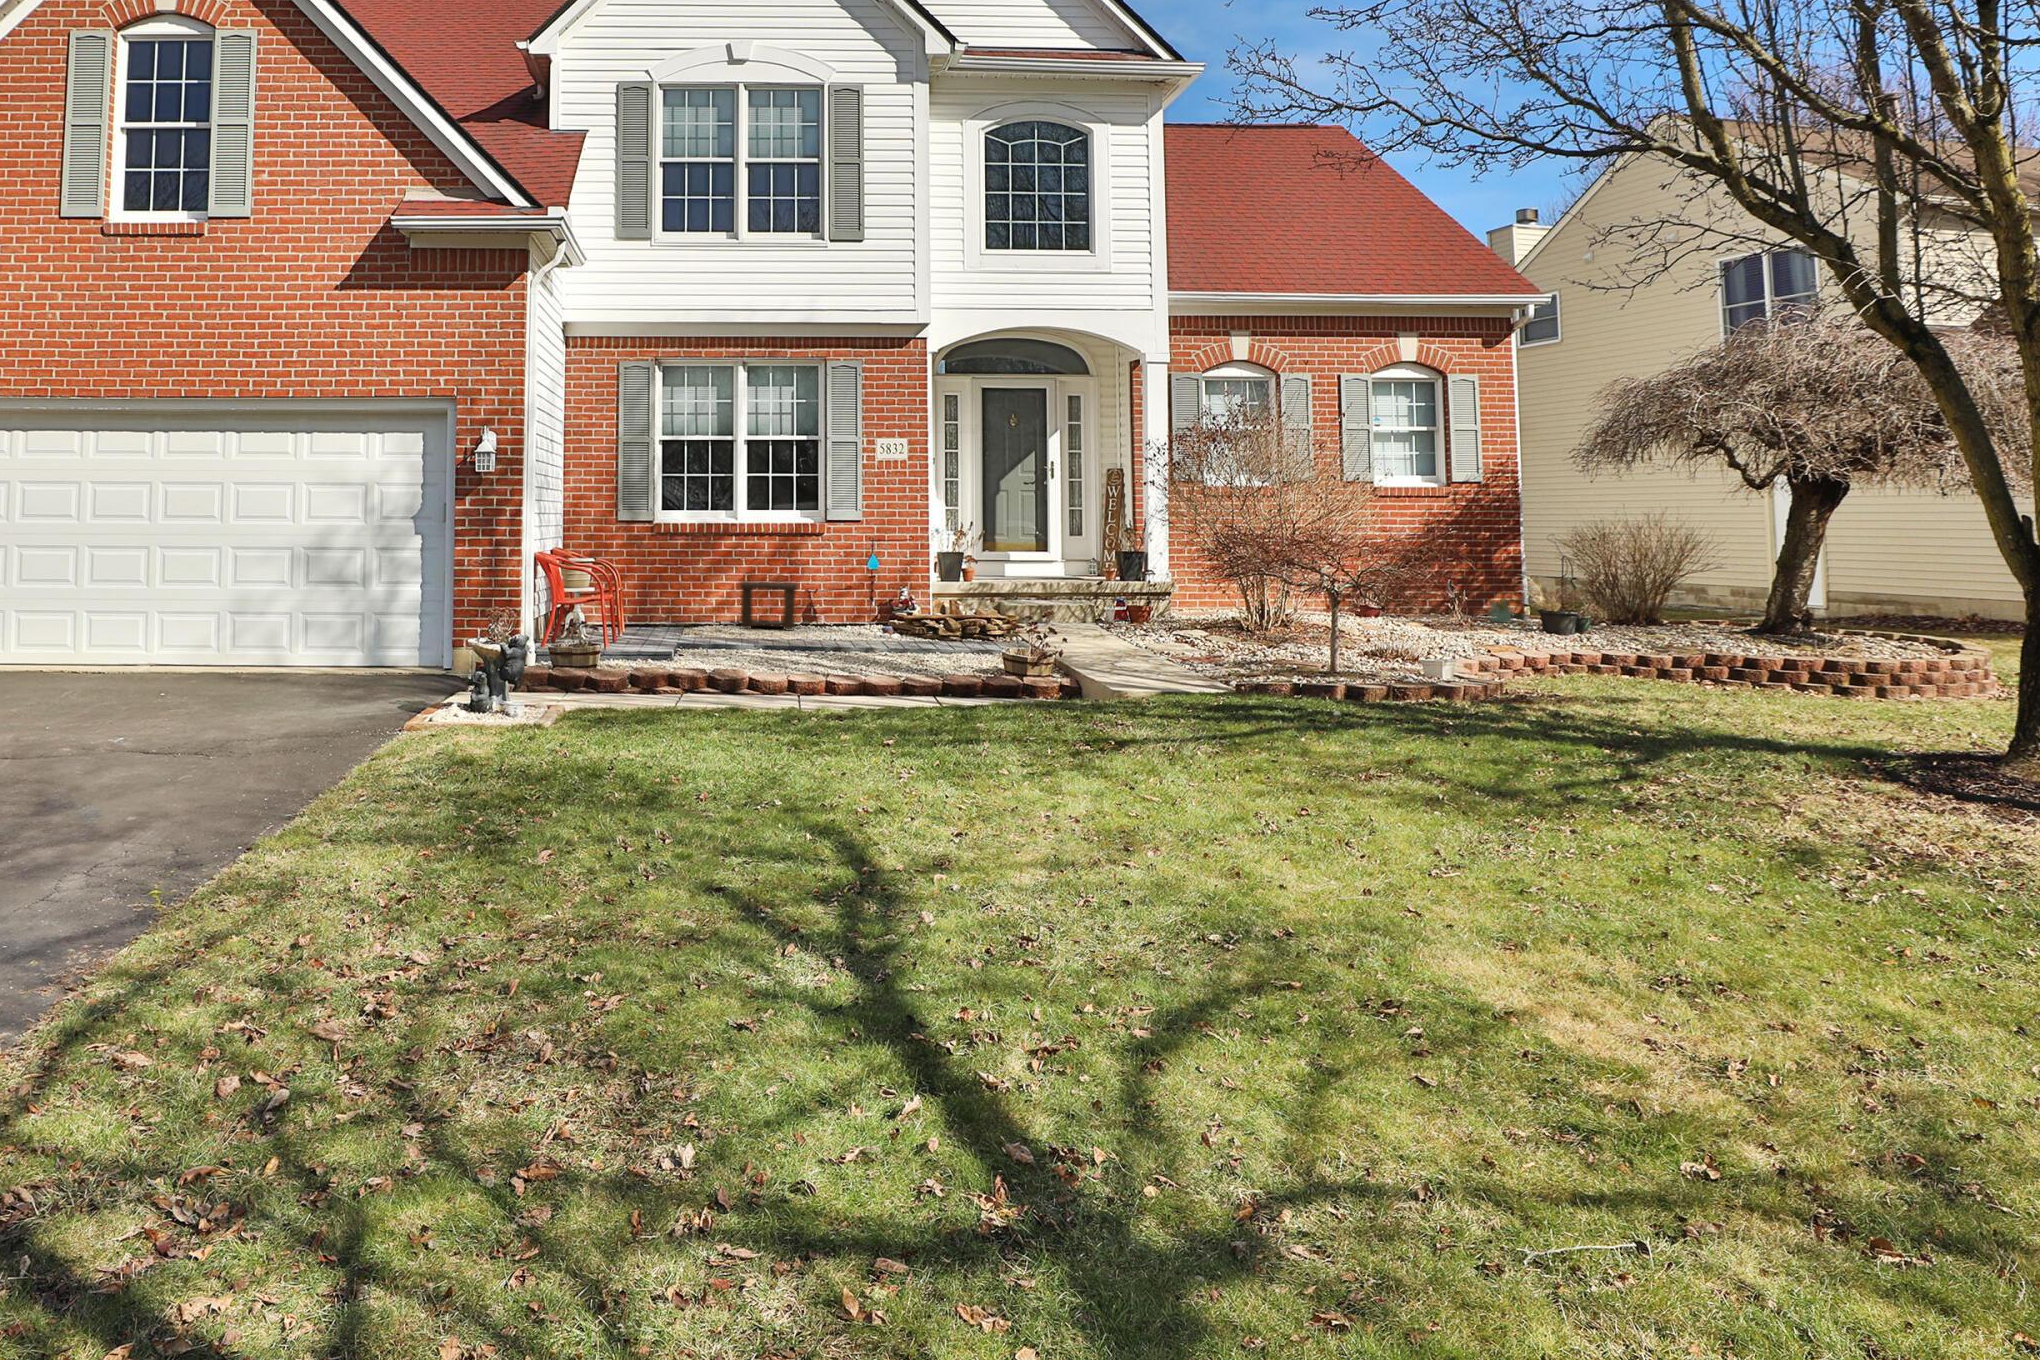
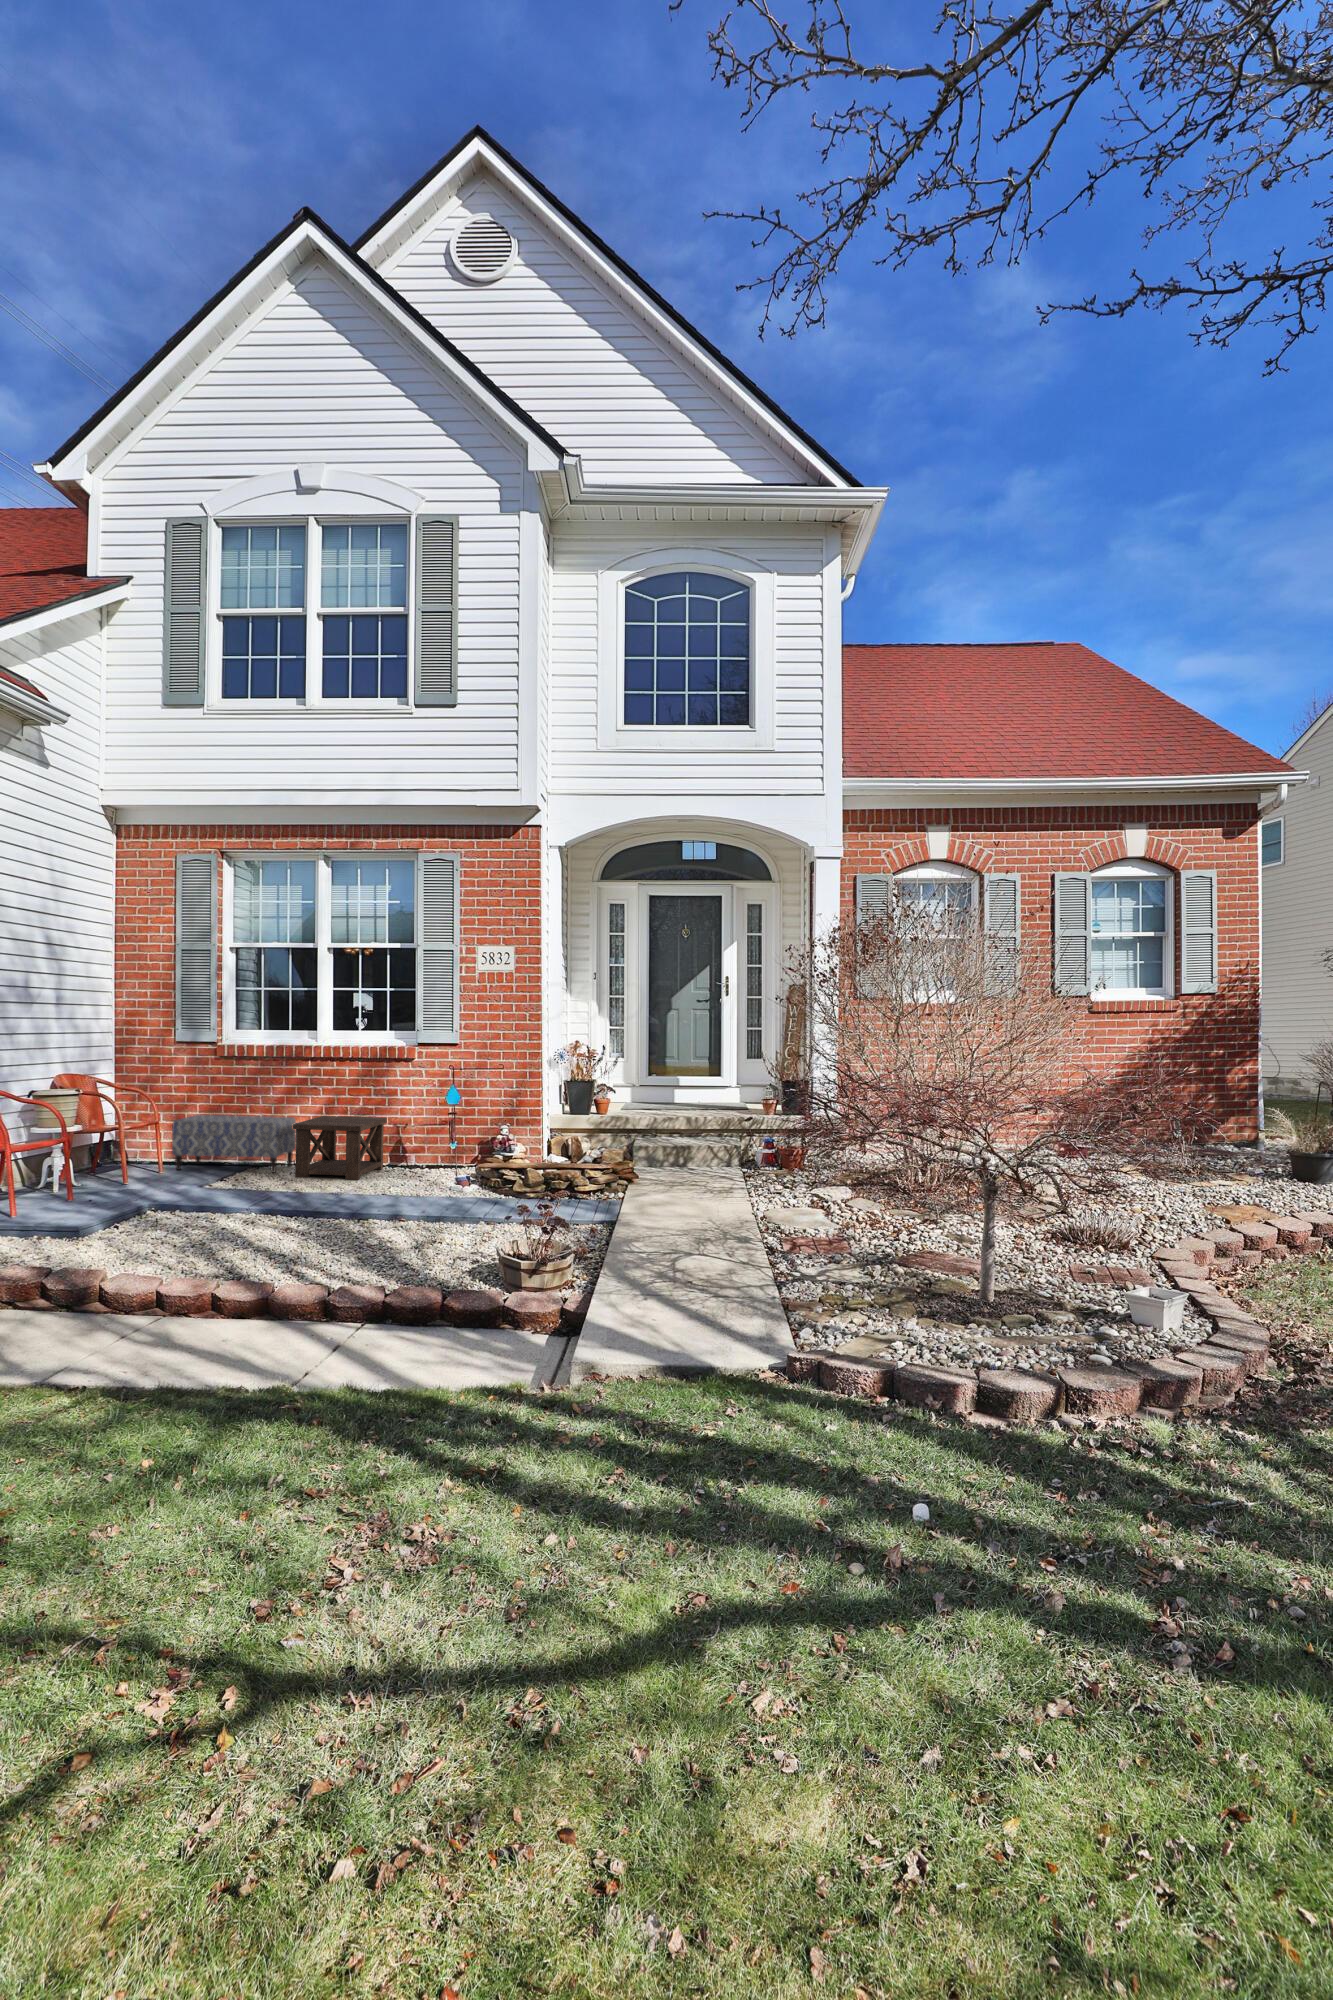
bench: none [634,578,723,625] -> present [172,1115,296,1173]
decorative plant: present [1489,599,1513,623] -> none [1219,1125,1251,1153]

